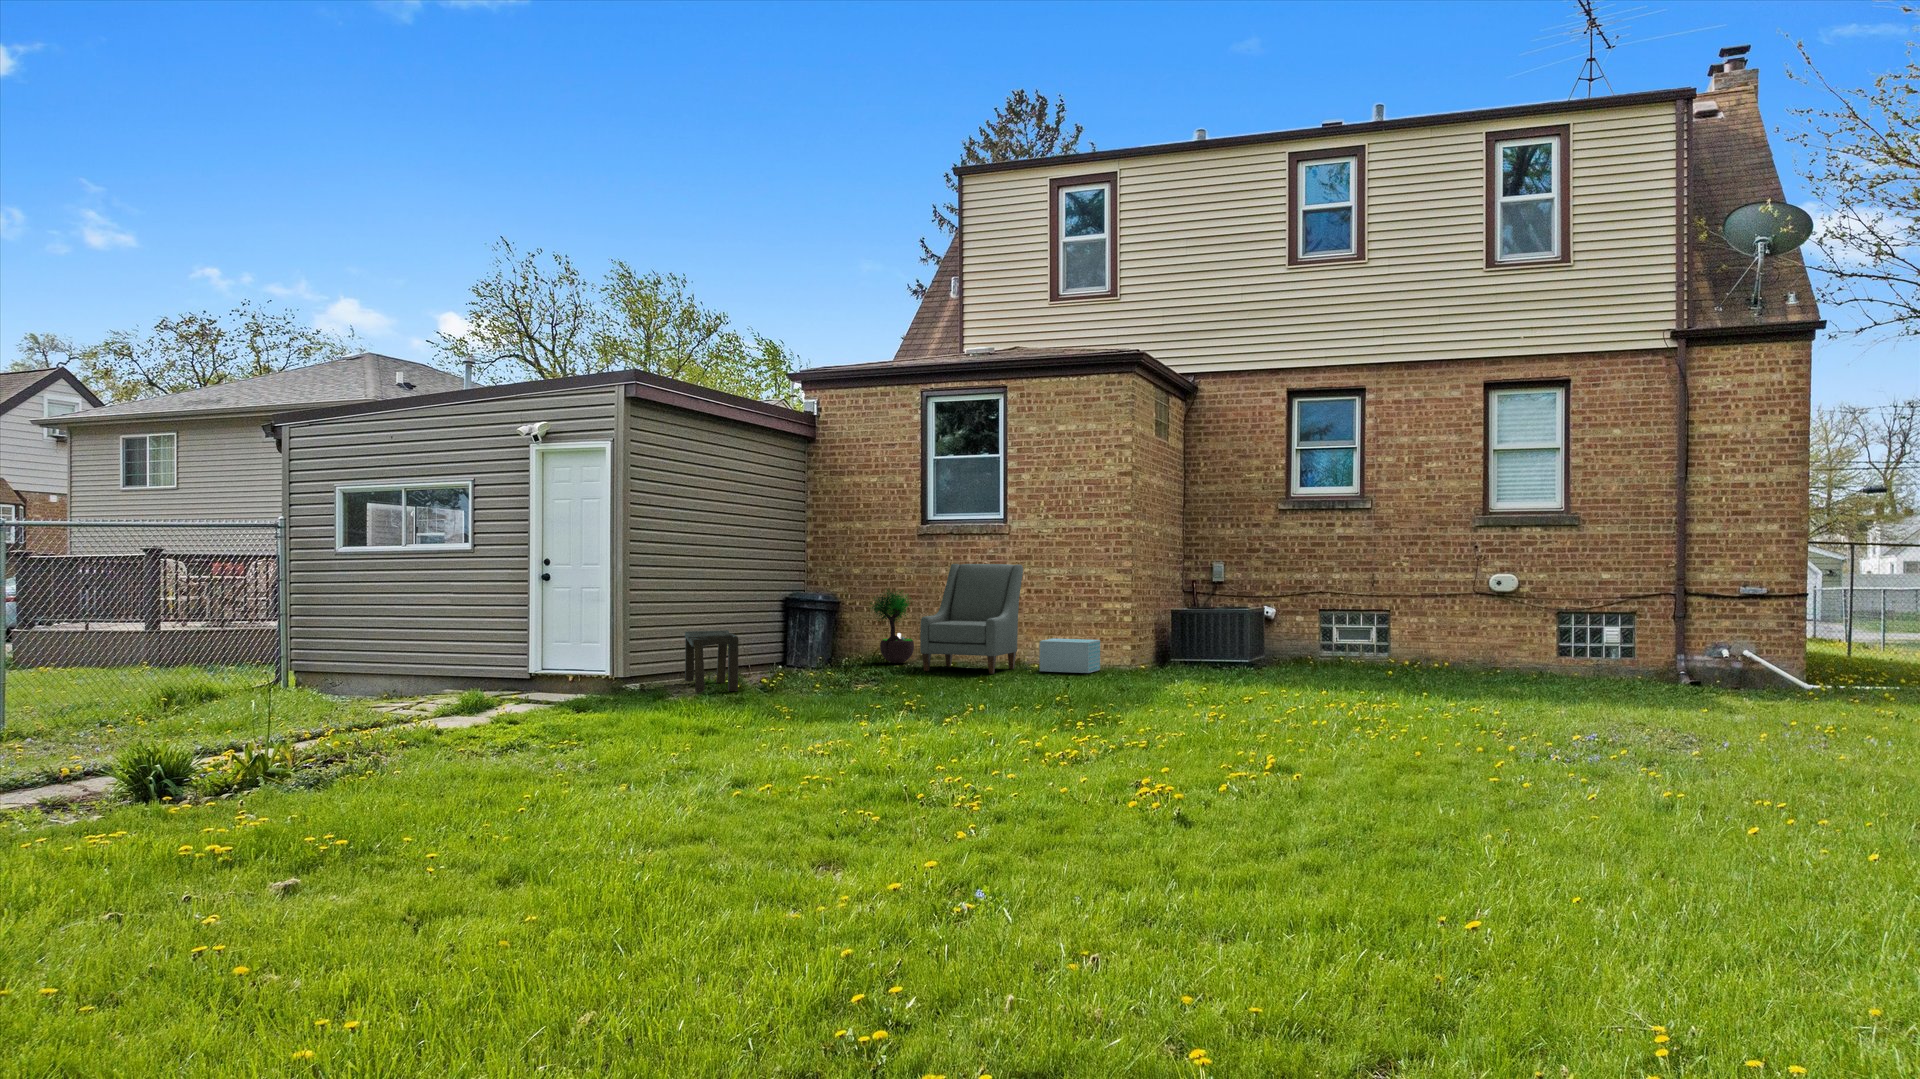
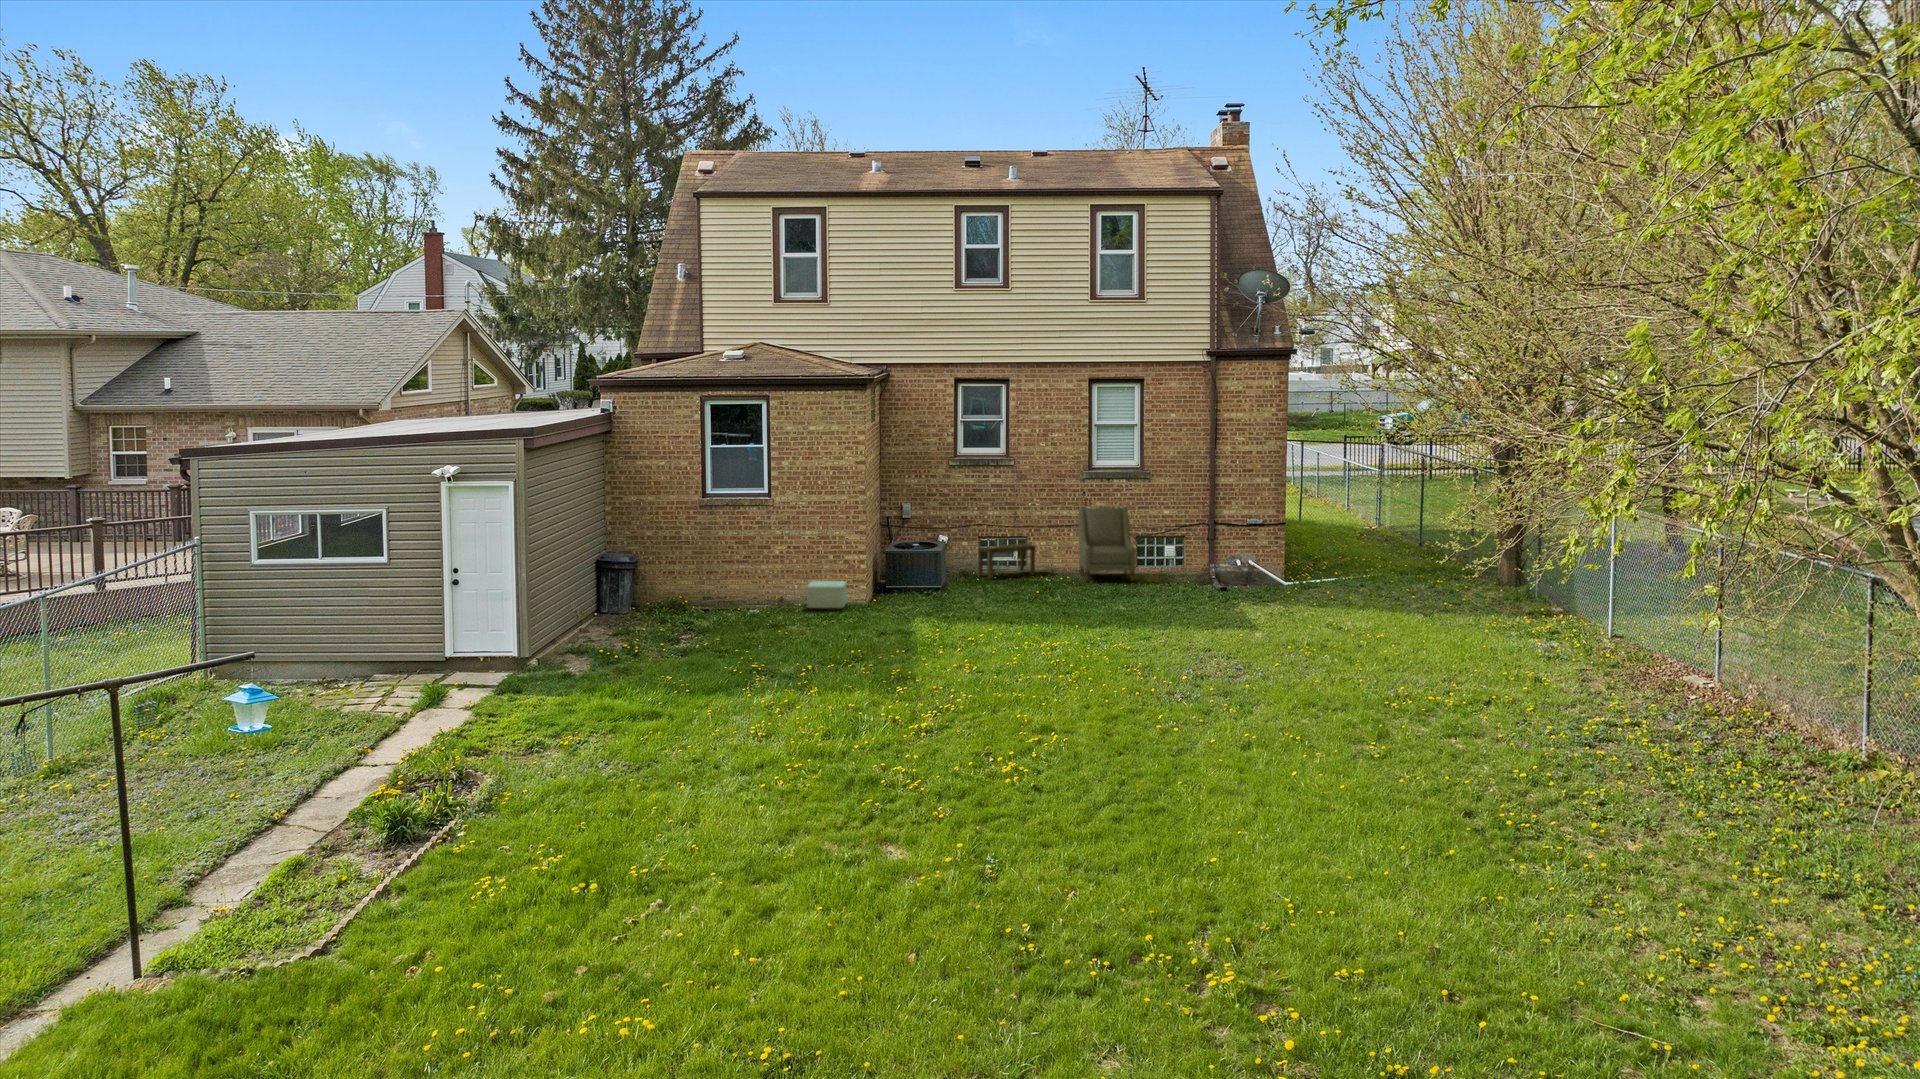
chair: present [920,564,1023,674] -> present [1078,507,1136,582]
potted tree: present [870,590,914,663] -> none [670,546,705,604]
bench: present [685,630,738,692] -> present [978,543,1036,579]

